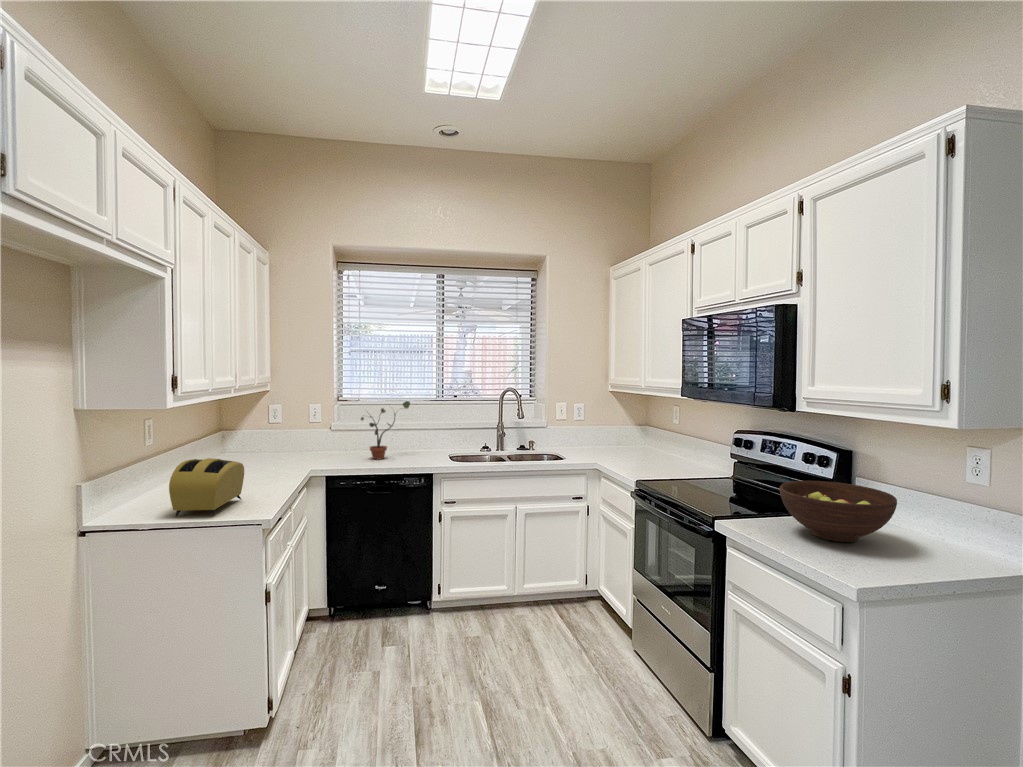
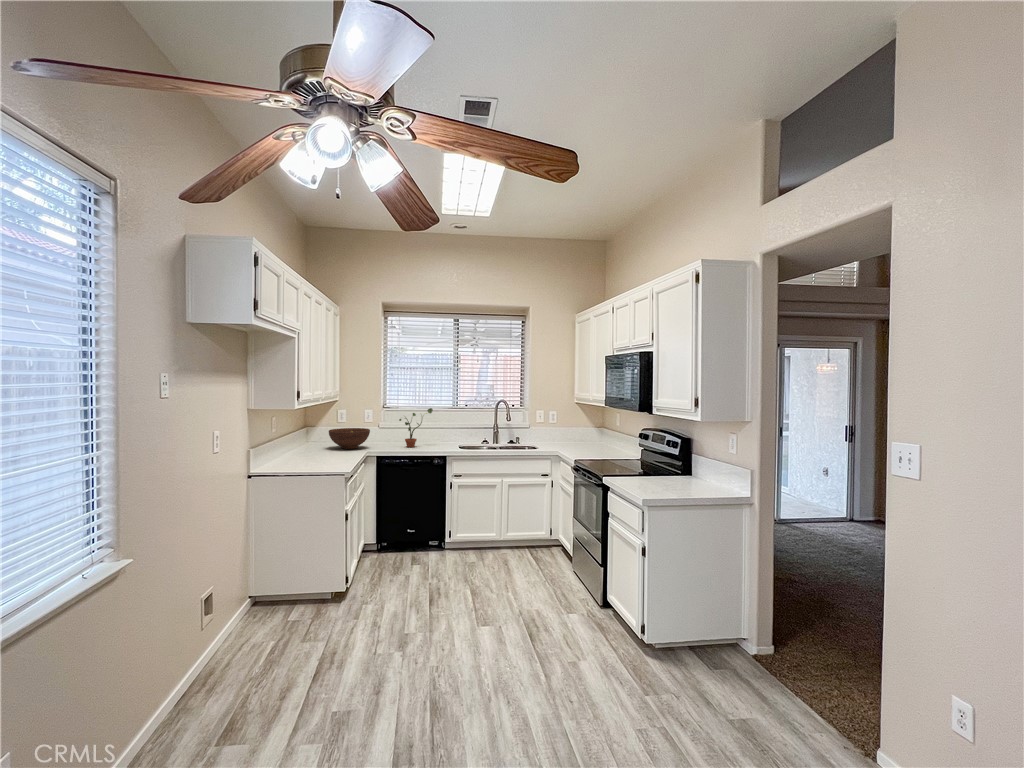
toaster: present [169,458,244,517] -> none [294,439,332,470]
fruit bowl: present [780,481,897,542] -> present [329,428,370,449]

